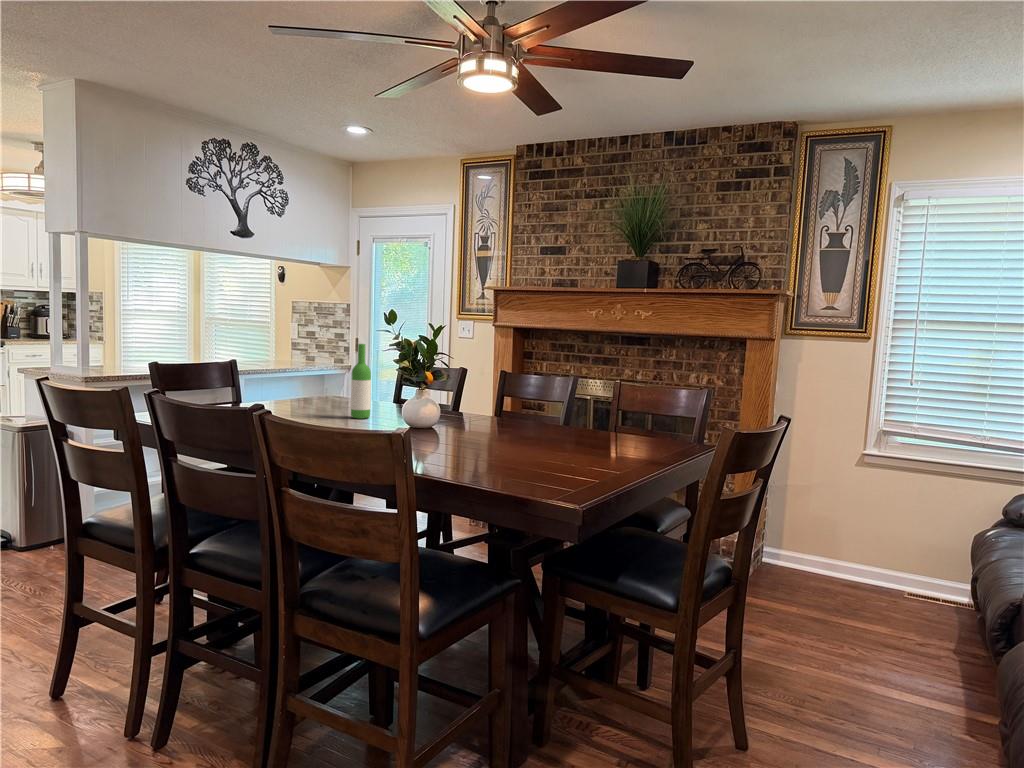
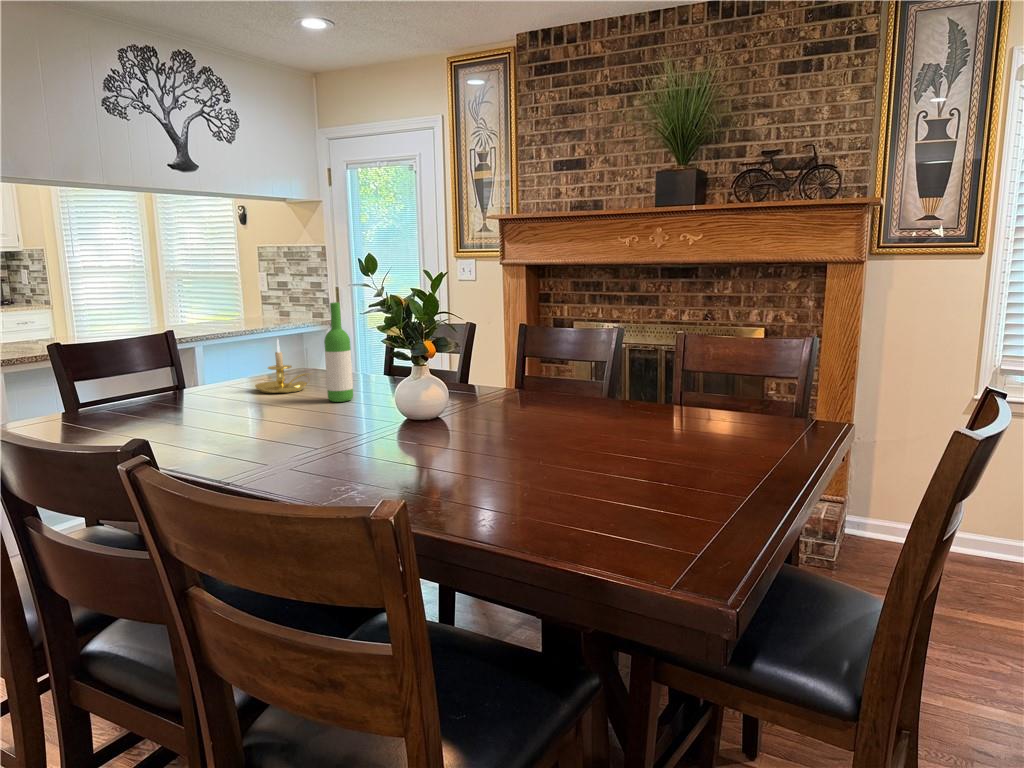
candle holder: none [294,369,340,411] -> present [255,339,310,393]

